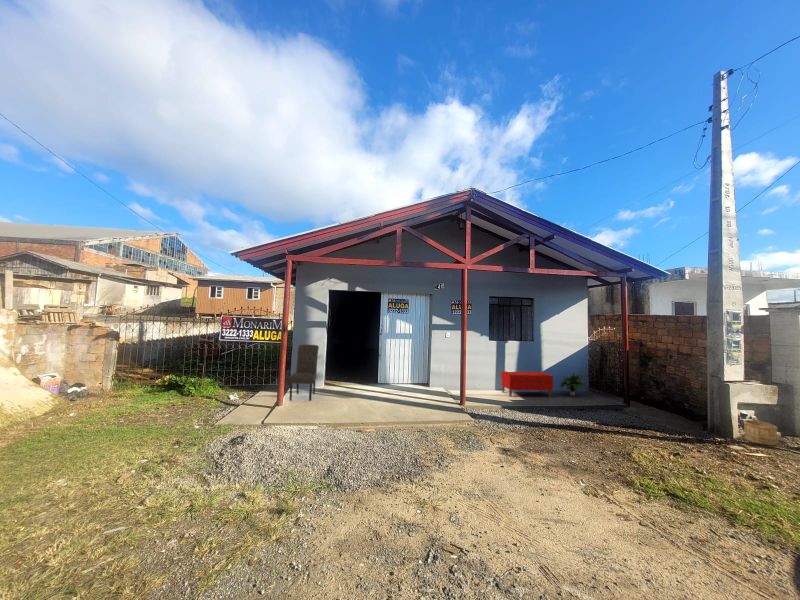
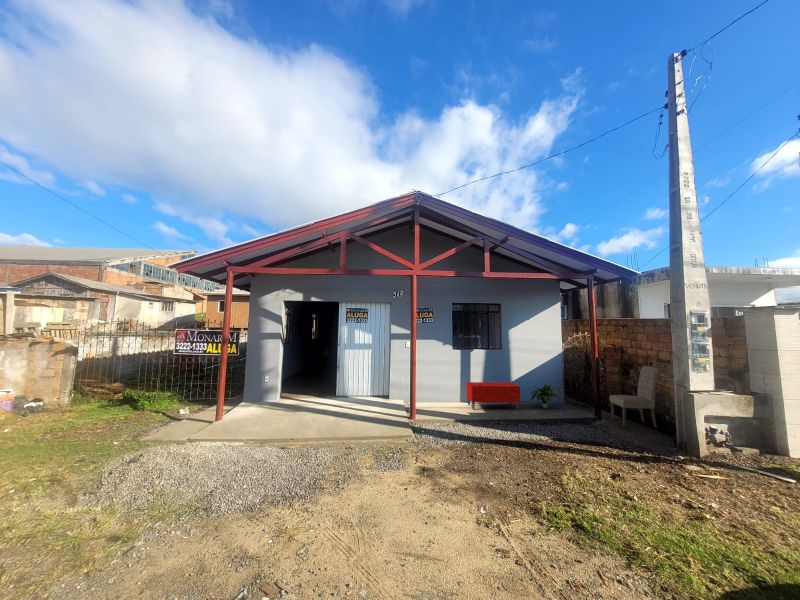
chair: present [289,345,319,401] -> present [609,366,662,427]
wooden bucket: present [744,420,778,445] -> none [712,436,749,466]

